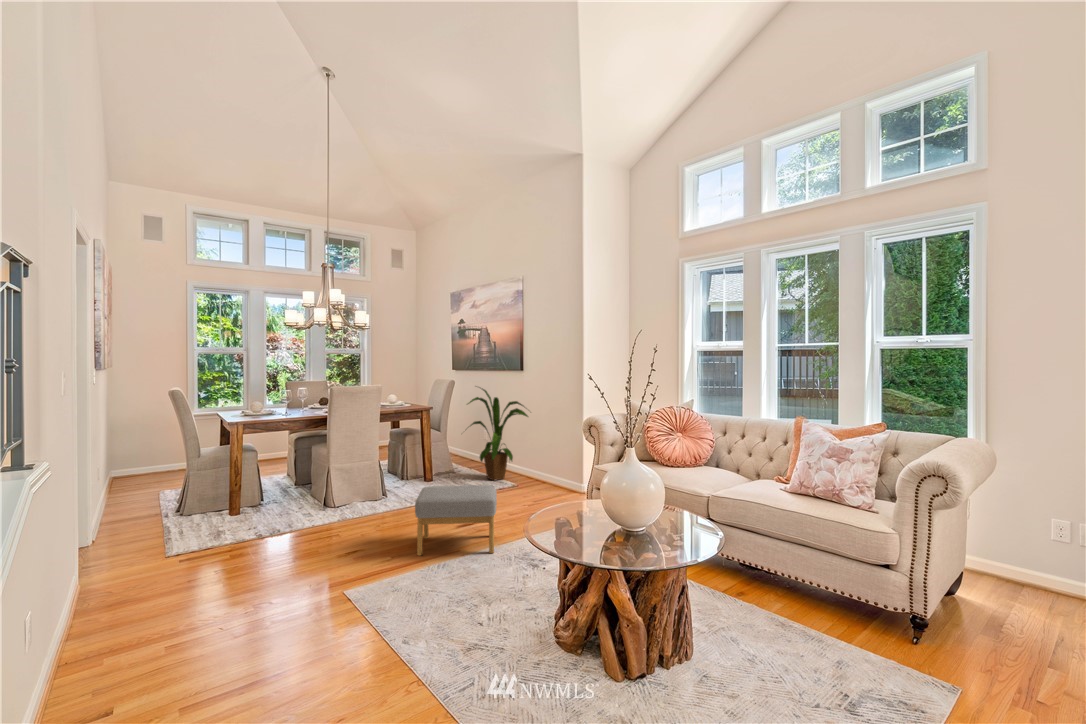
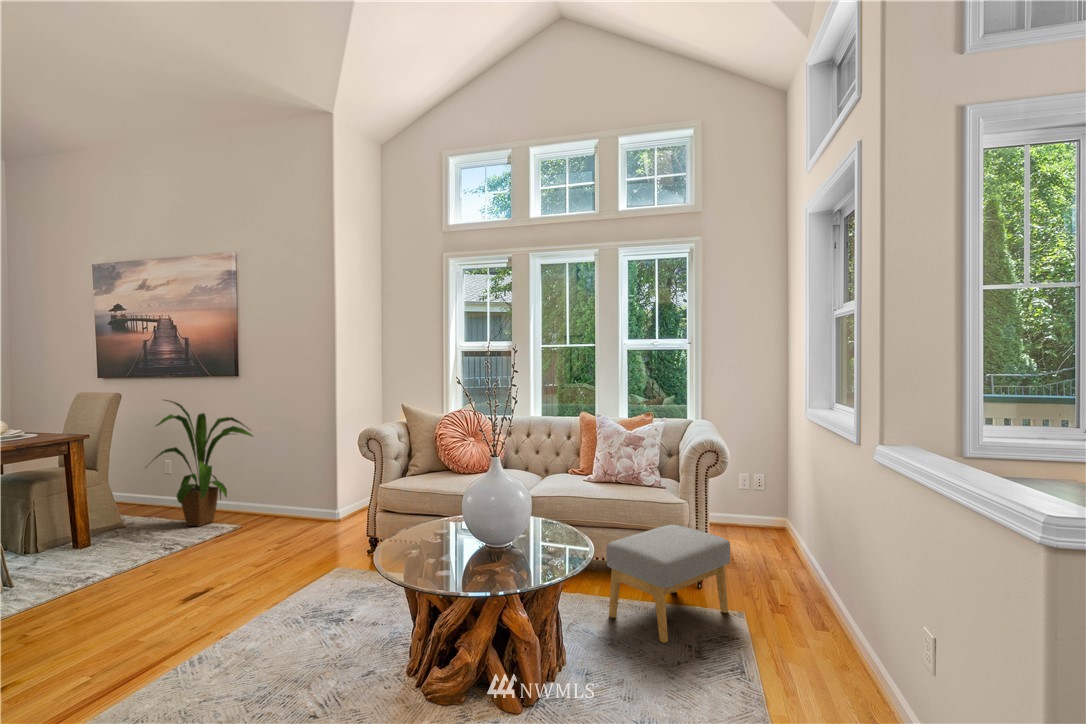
footstool: present [415,485,497,555] -> present [606,525,730,643]

